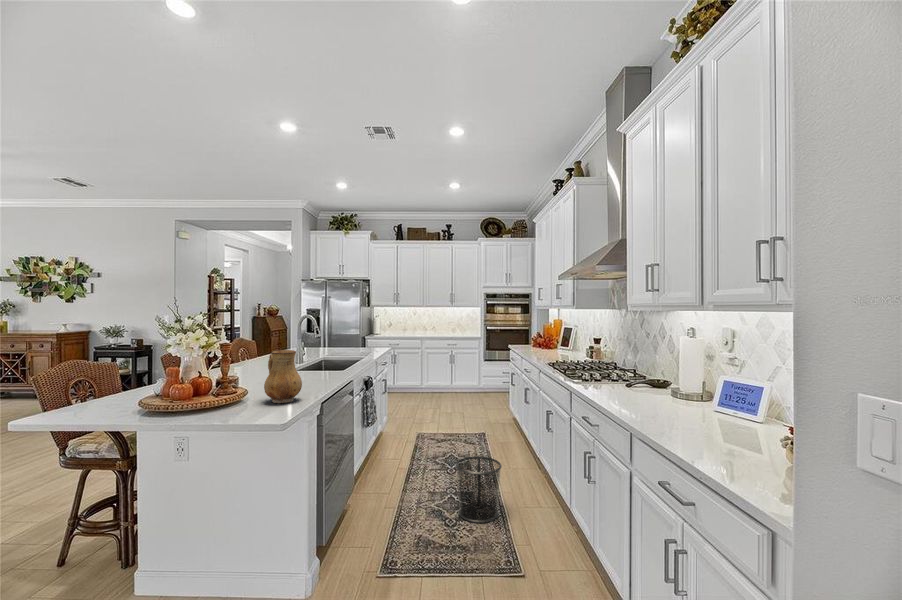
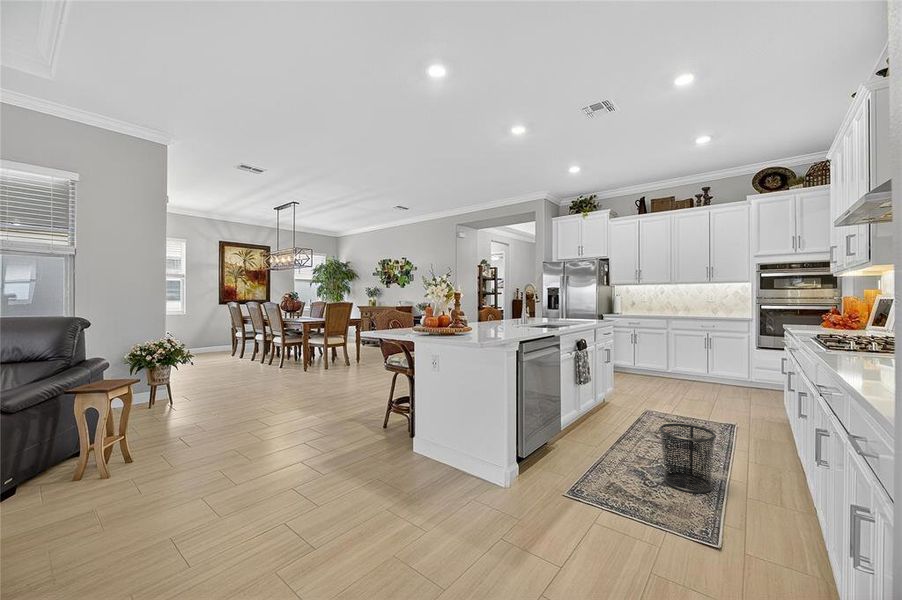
ceramic pitcher: present [264,350,302,403] -> none [471,301,499,342]

